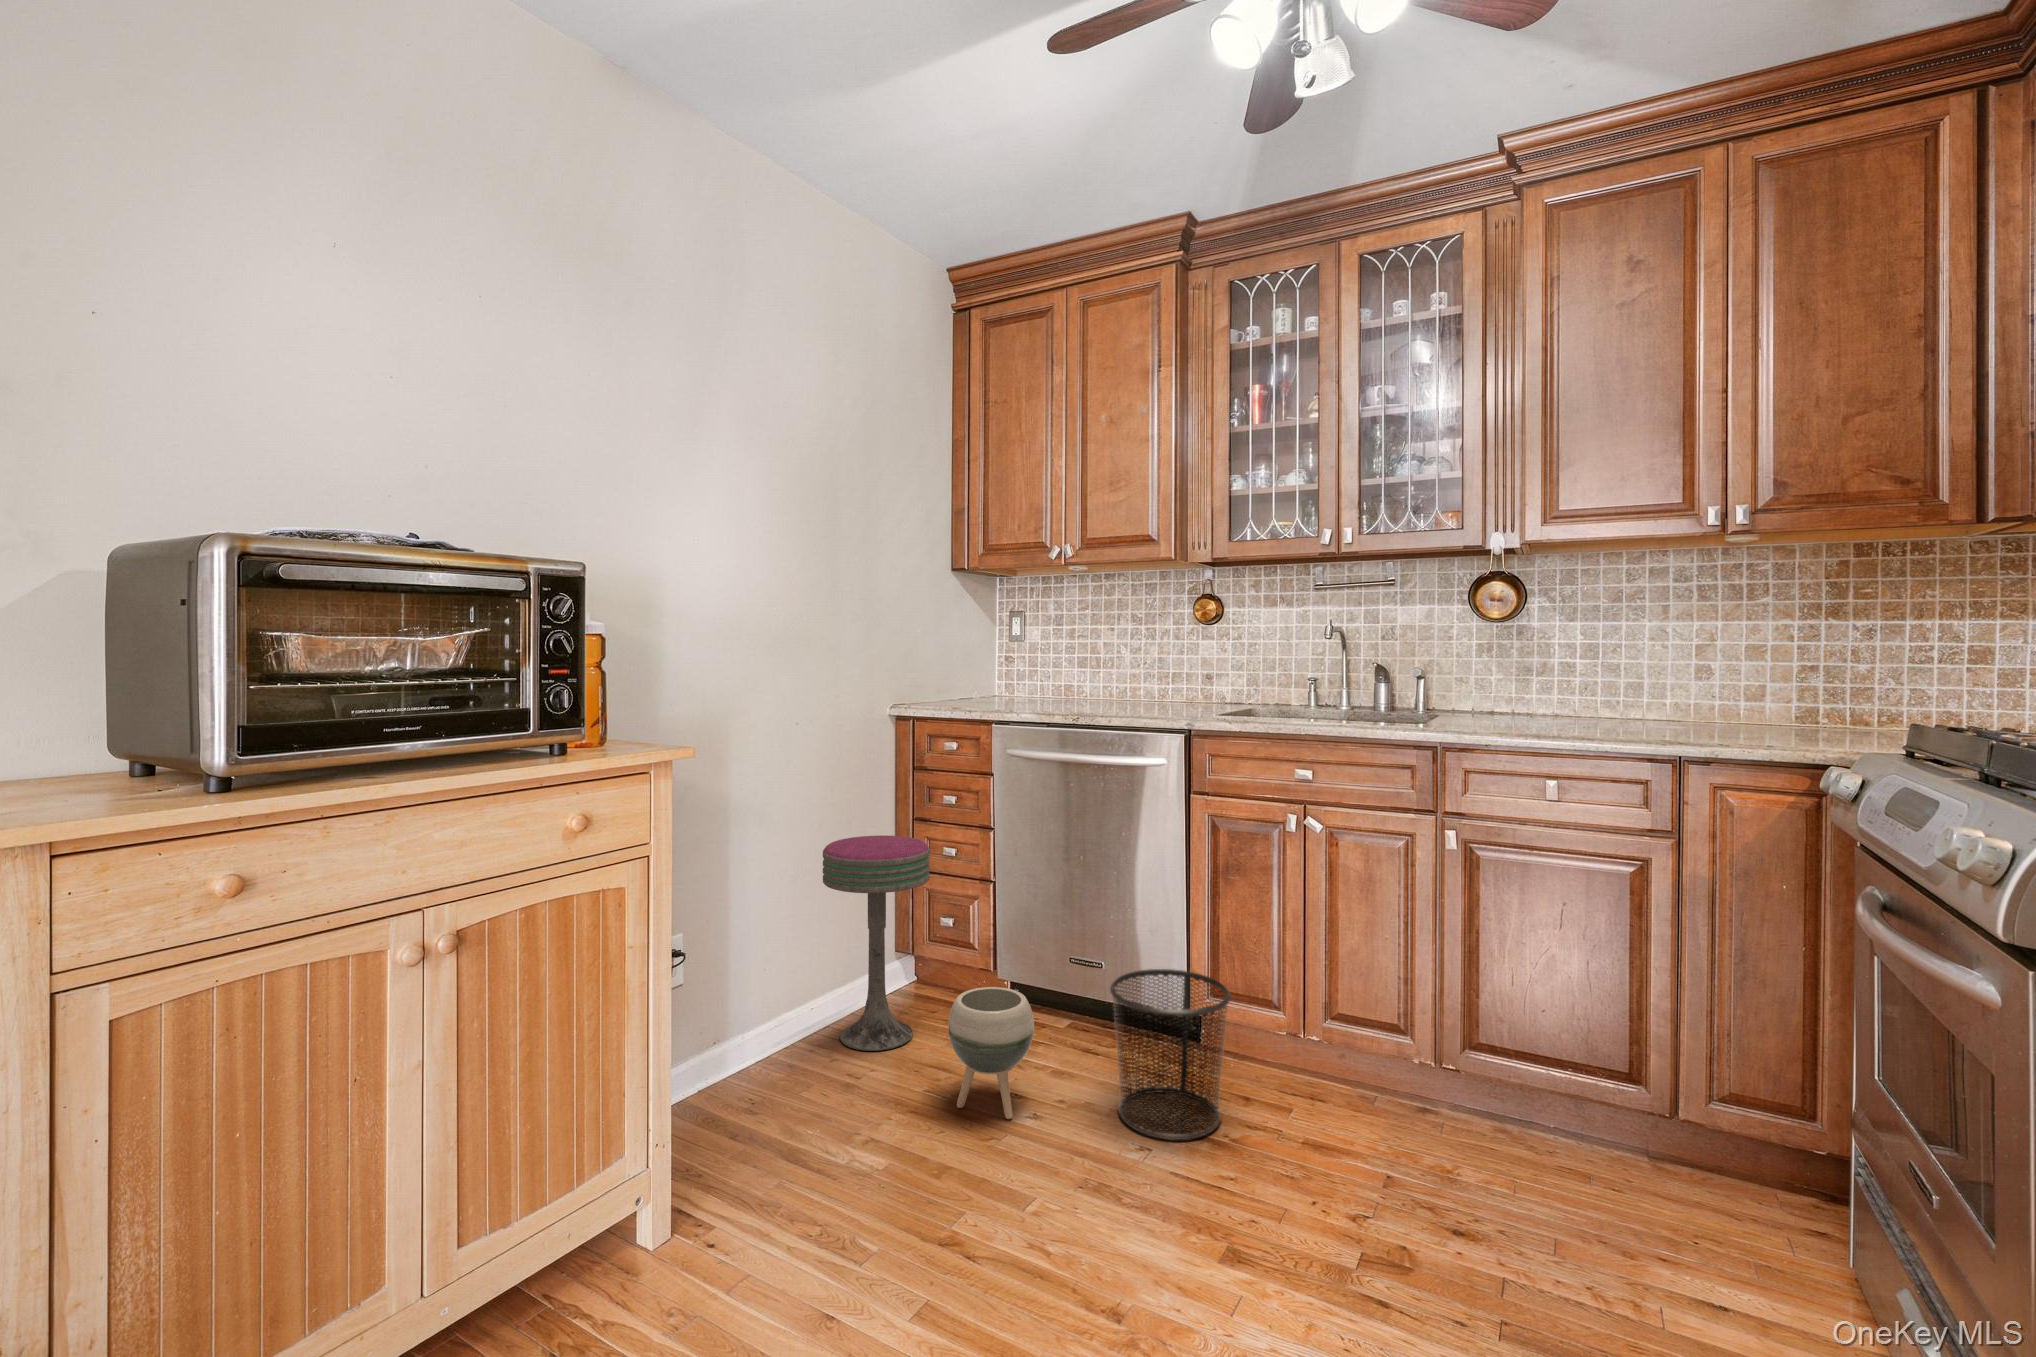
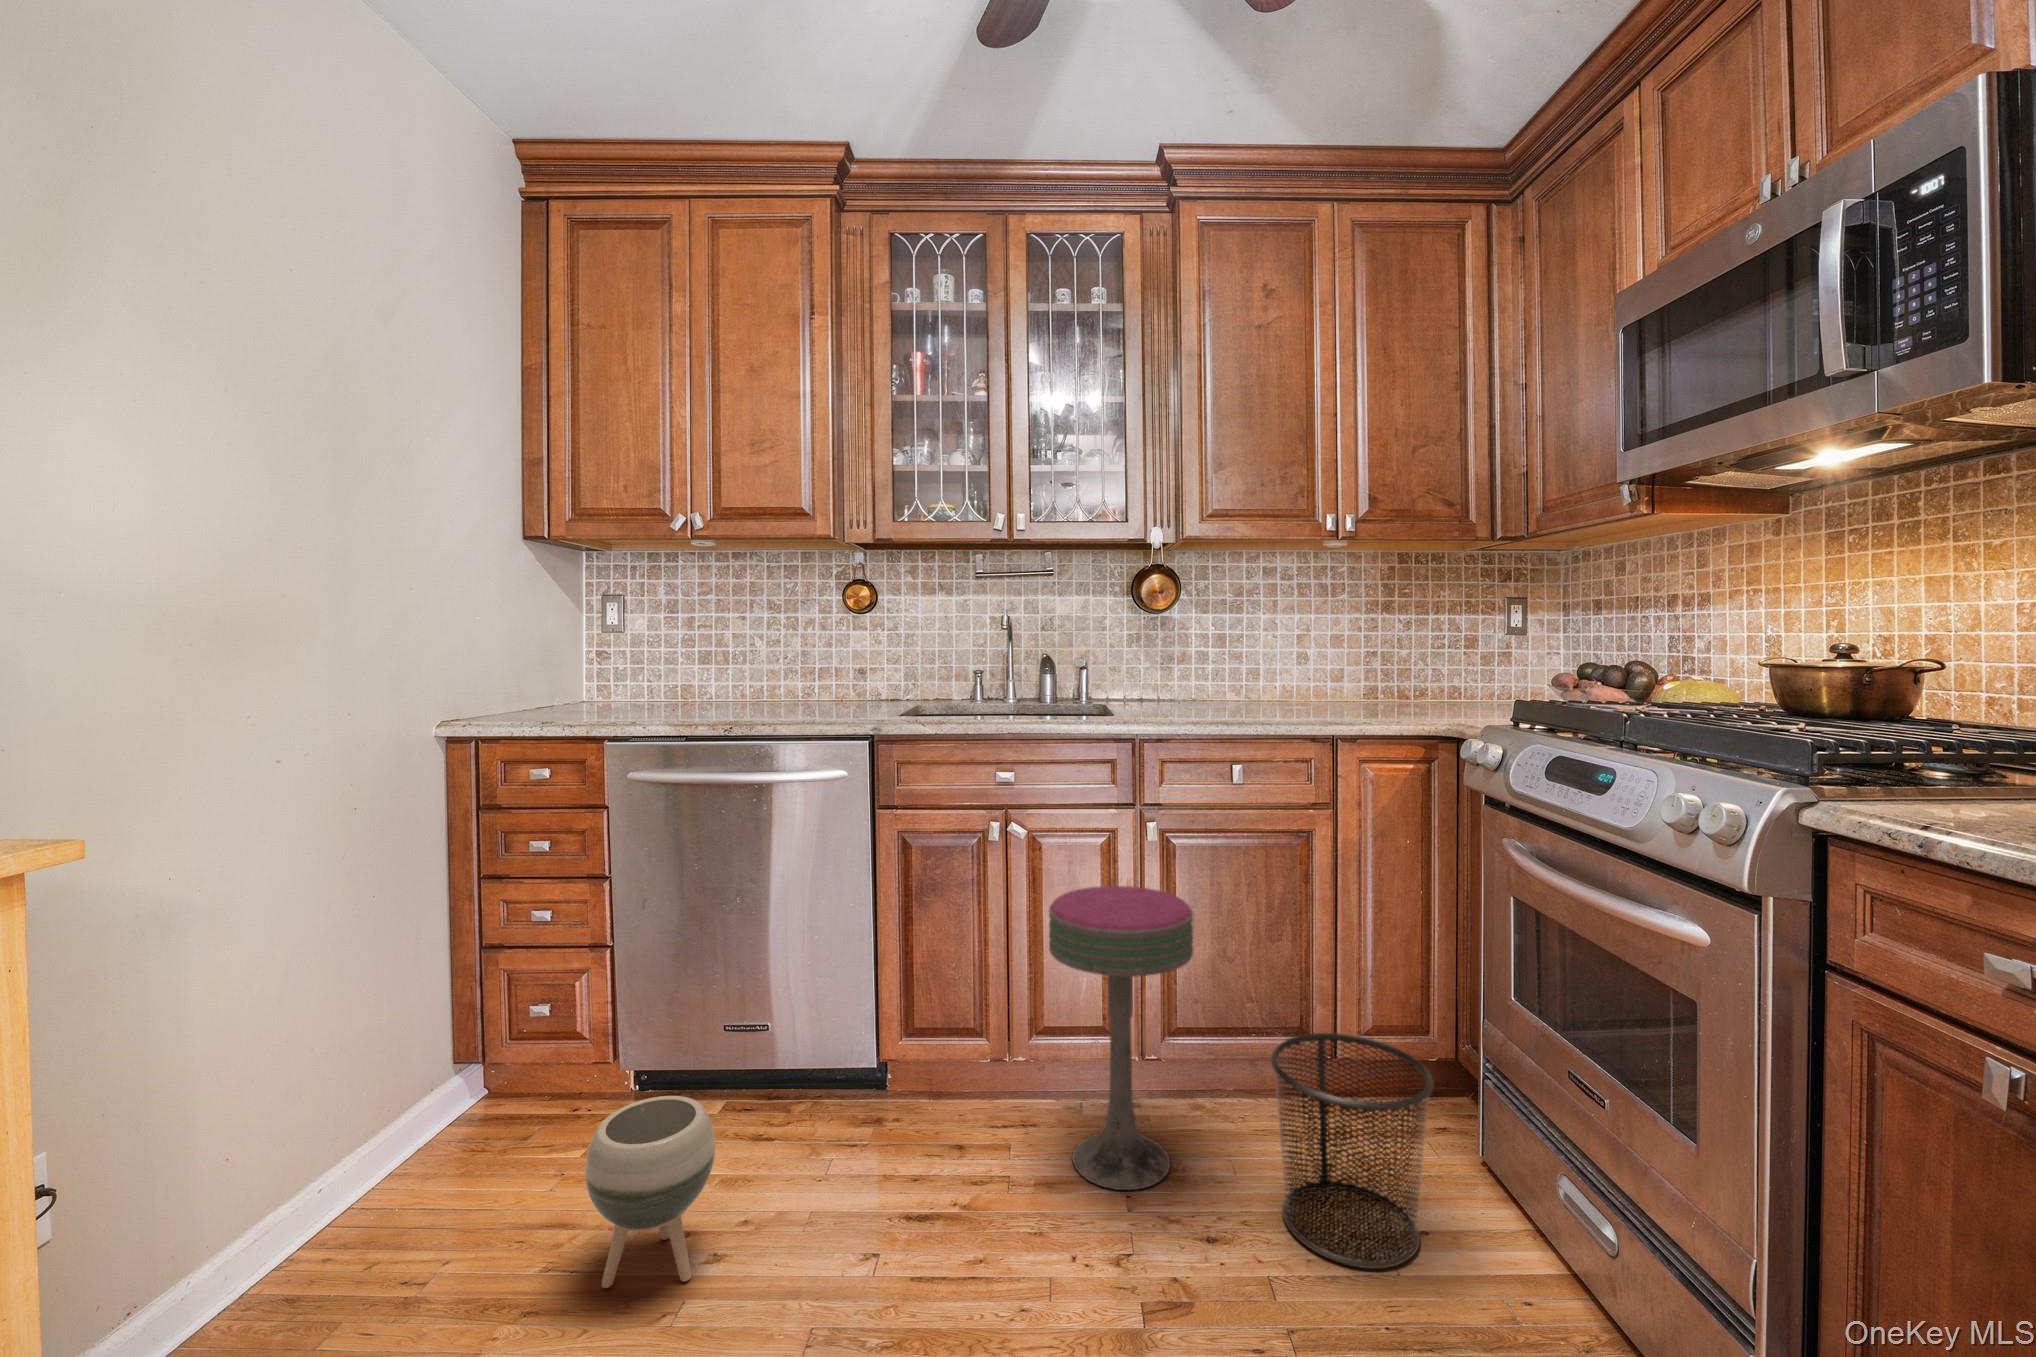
bar stool: present [823,835,930,1051] -> present [1049,886,1193,1190]
waste bin: present [1110,969,1231,1140] -> present [1271,1033,1434,1269]

